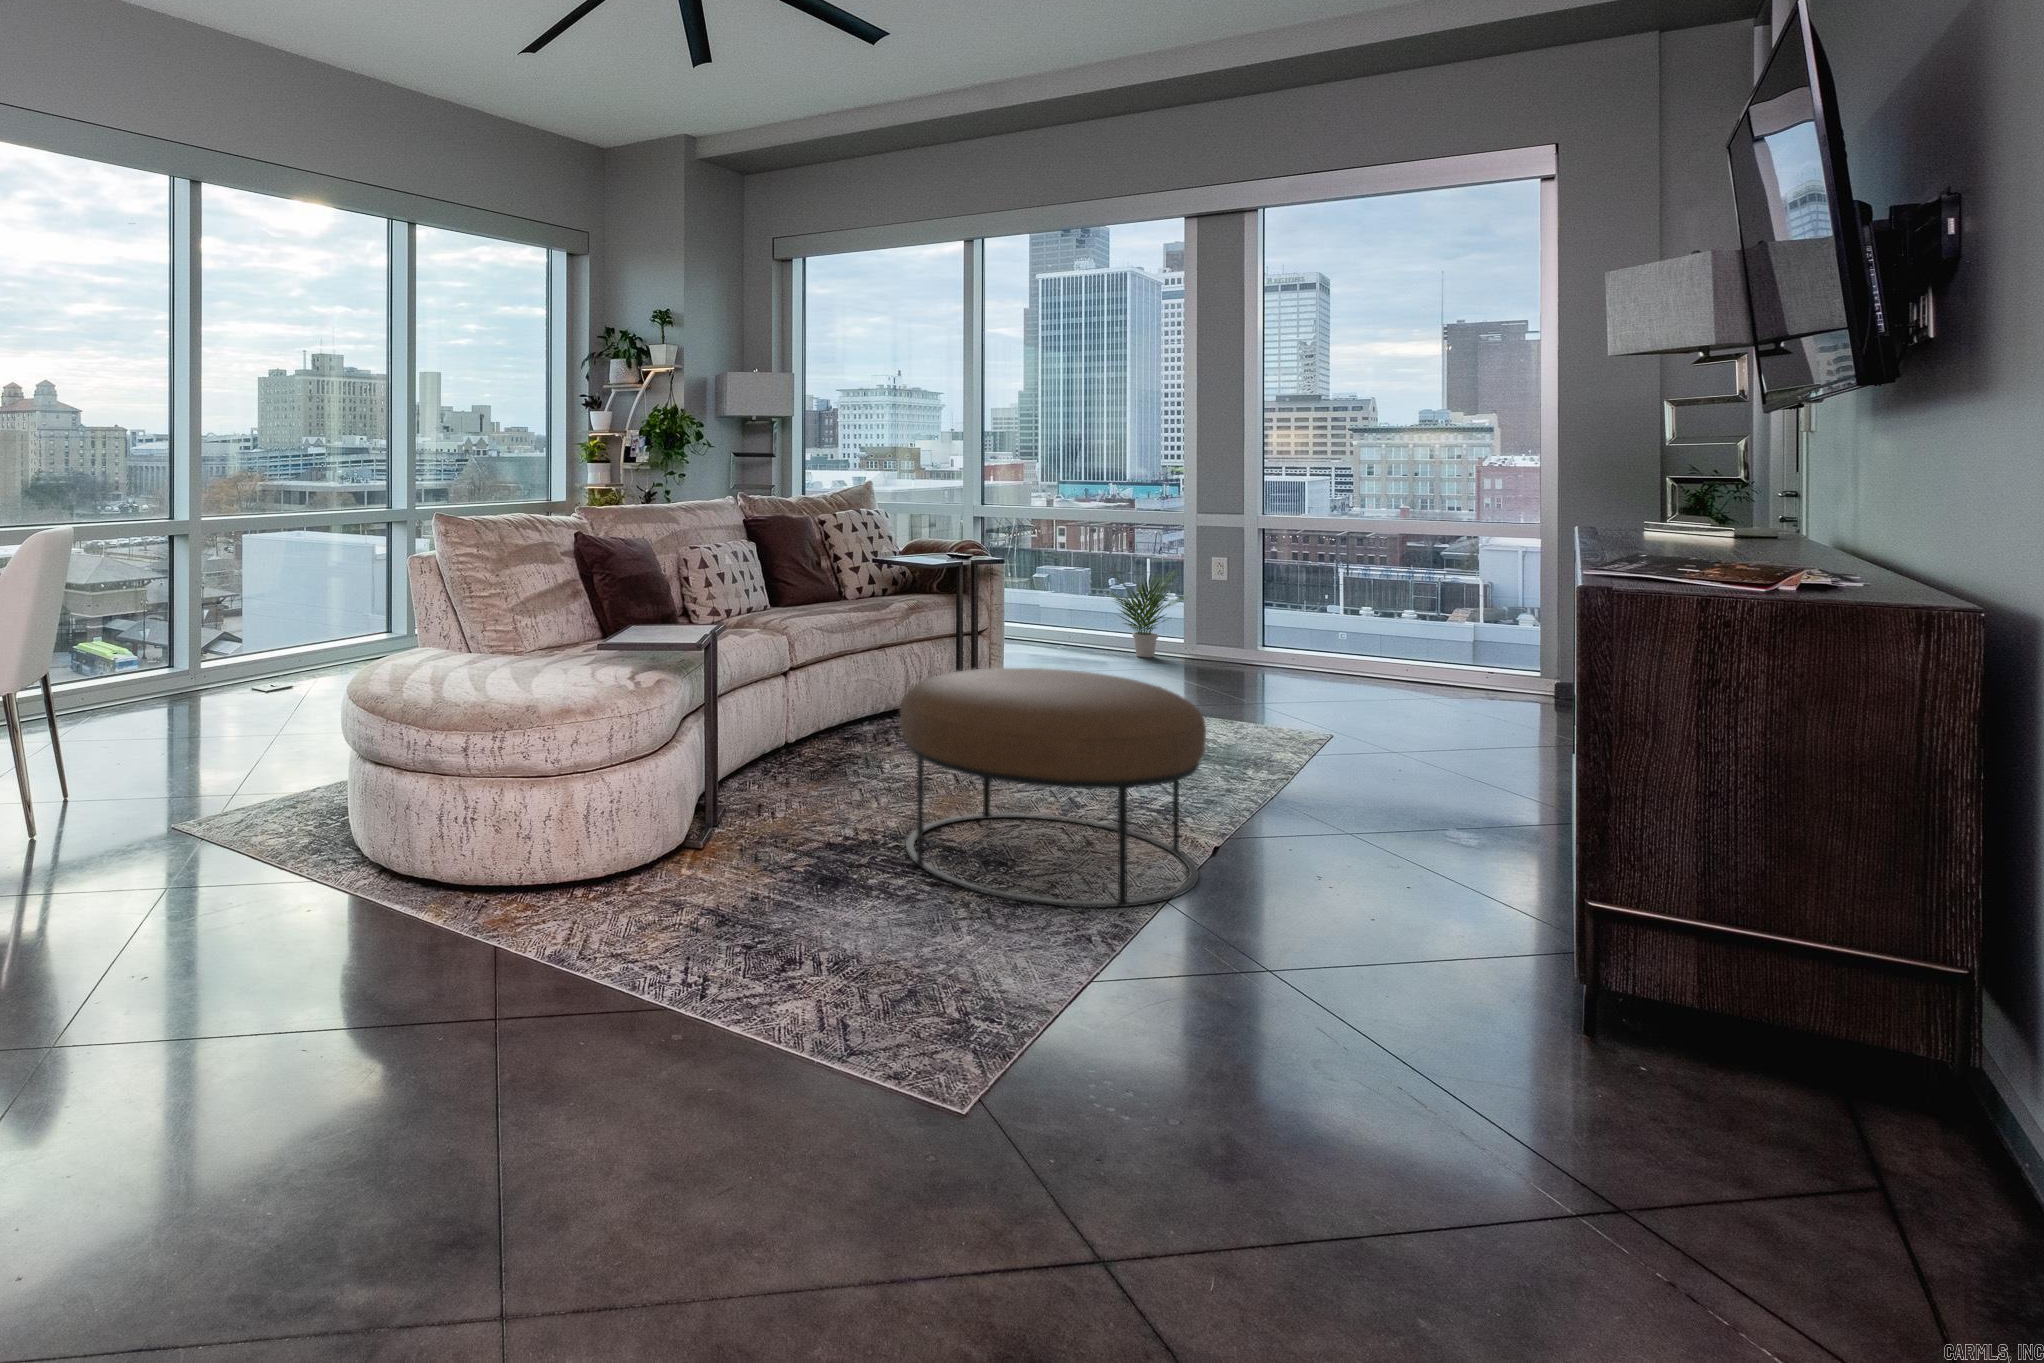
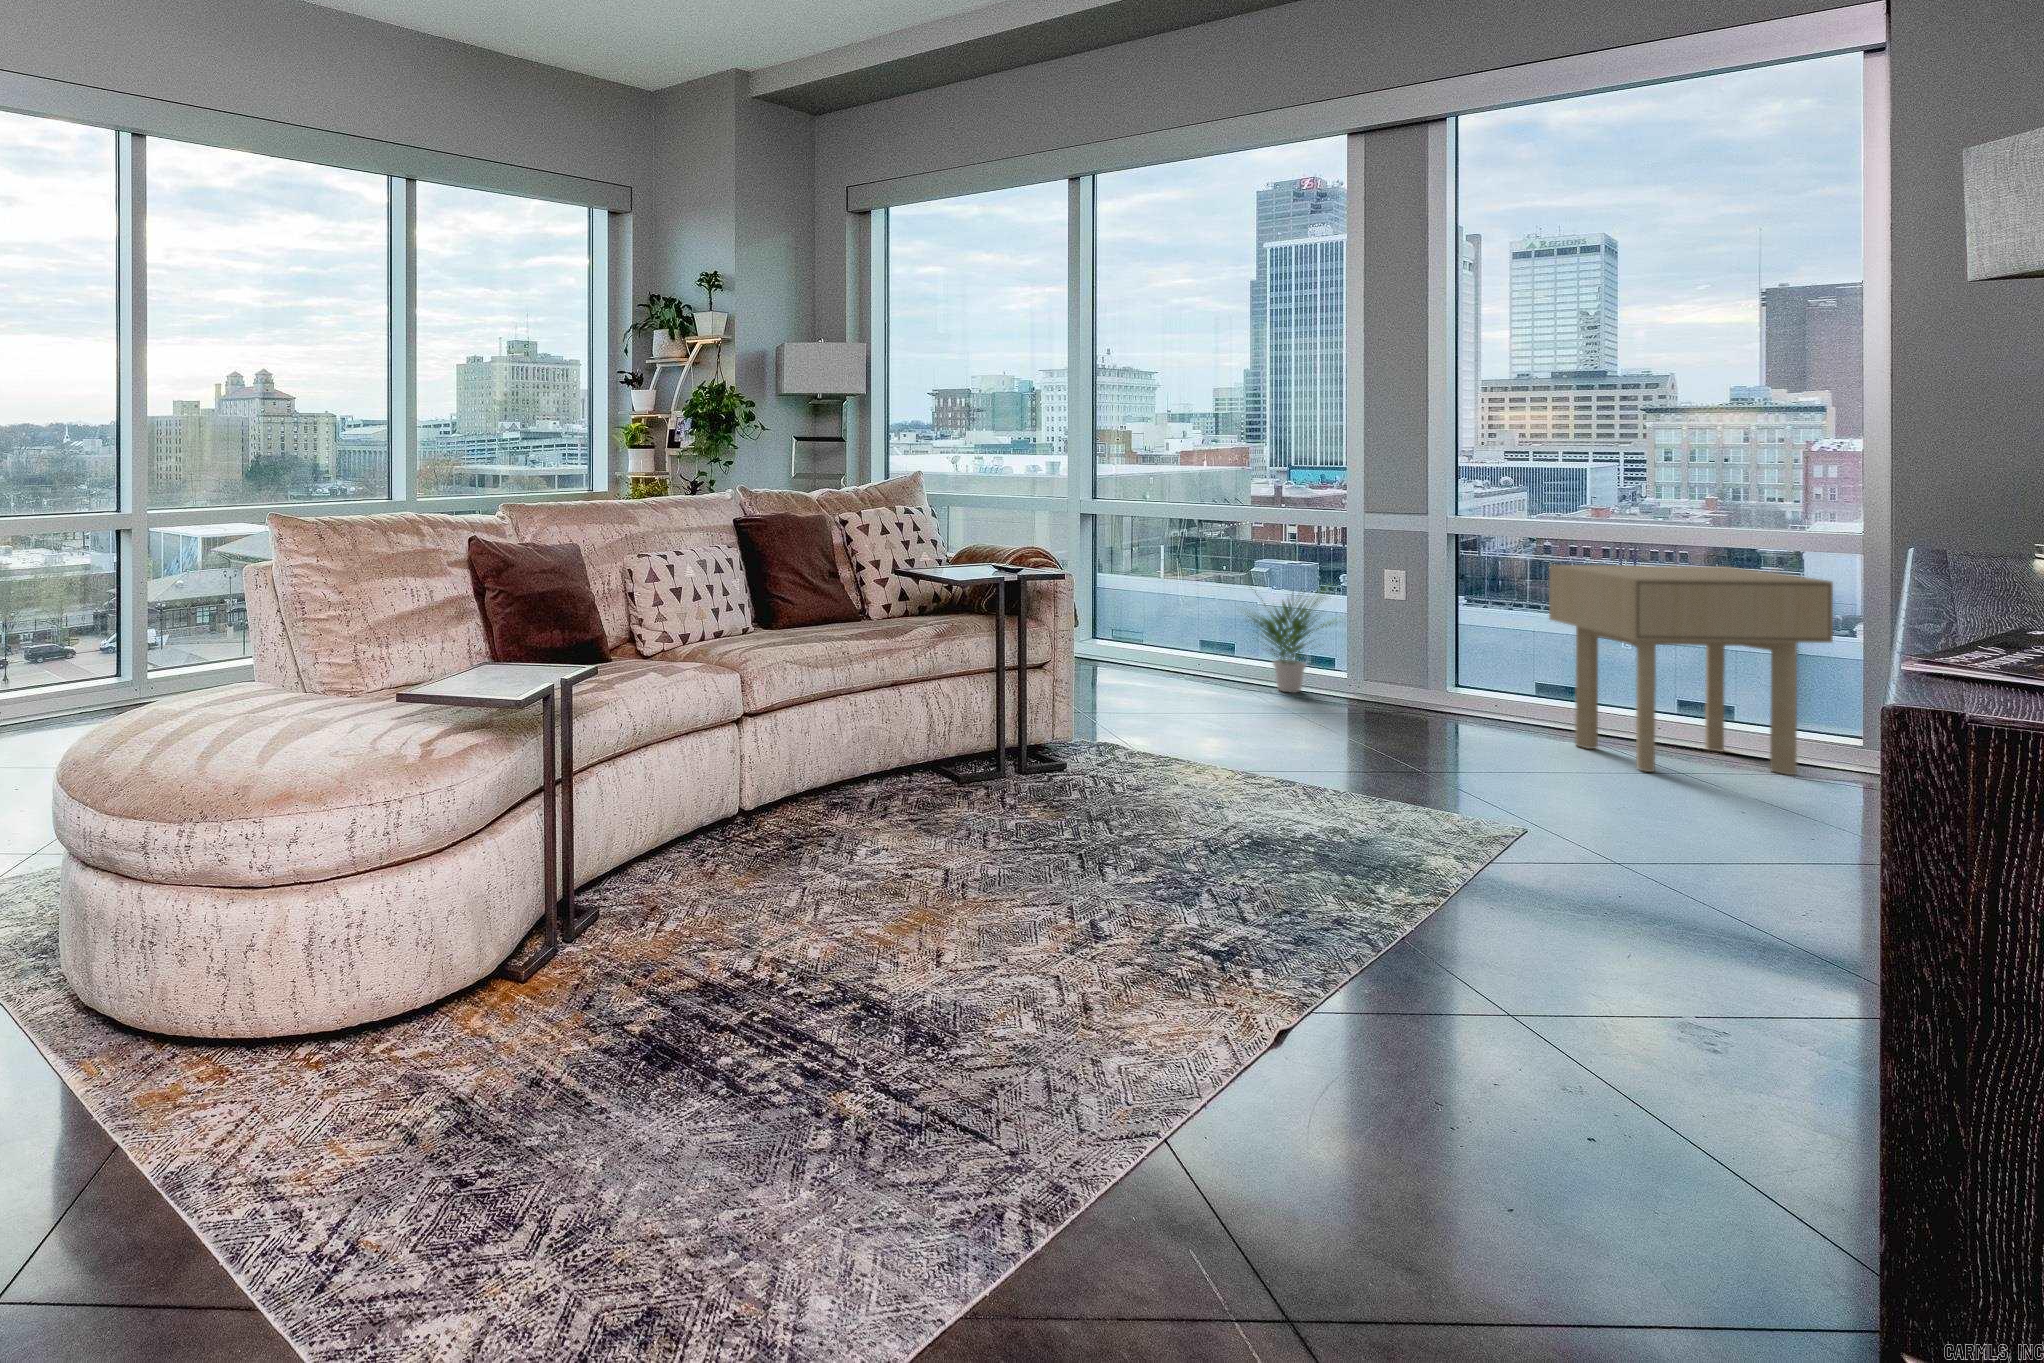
side table: none [1339,550,1527,700] -> present [1549,565,1833,775]
ottoman: present [900,668,1206,907] -> none [799,741,1254,1151]

